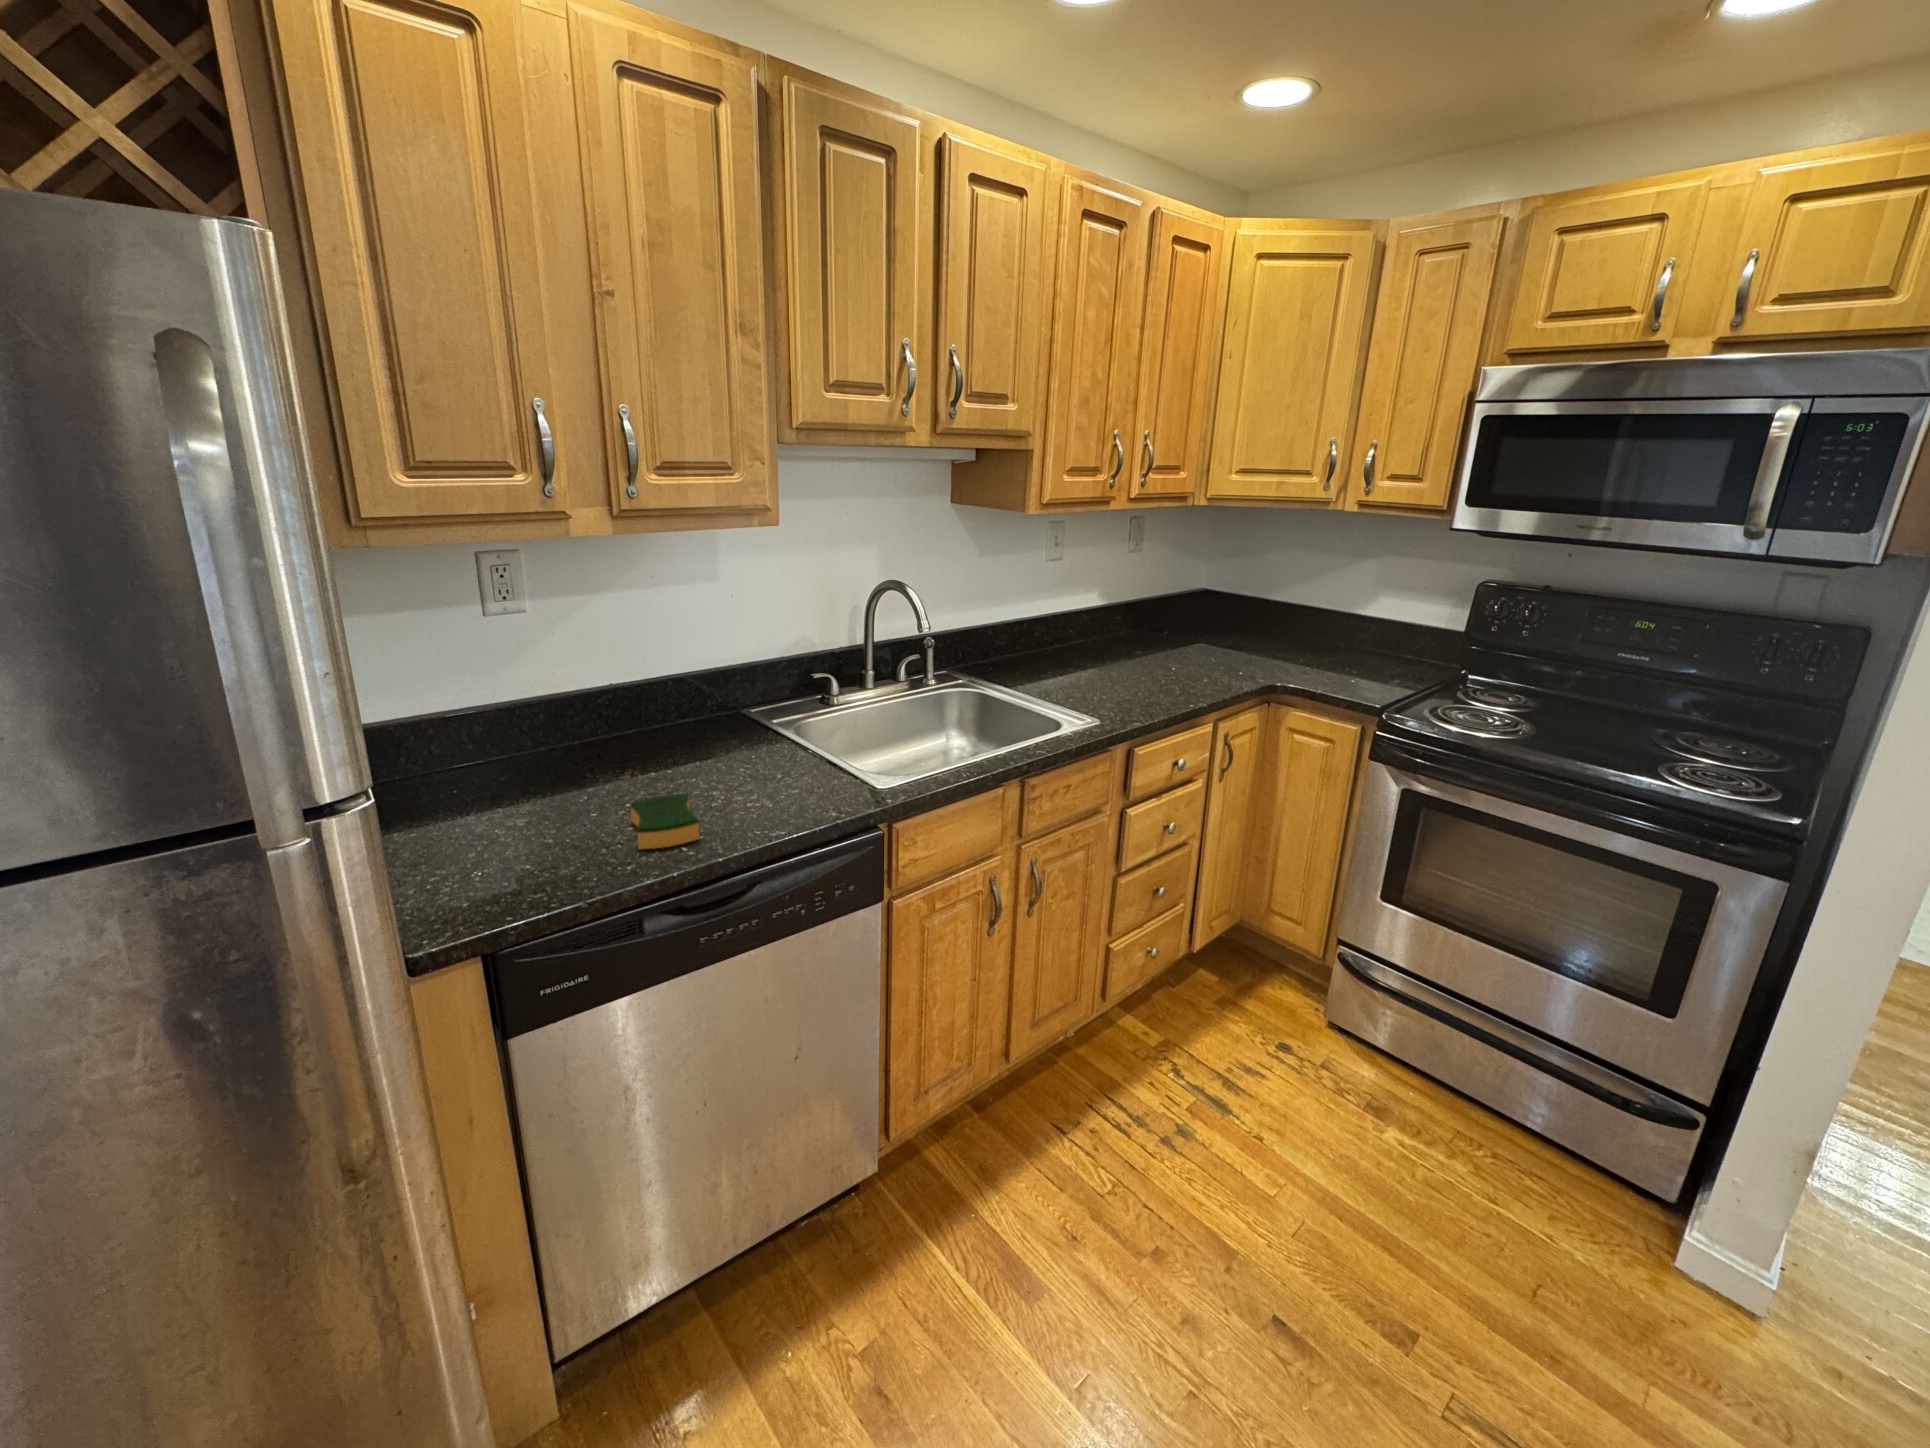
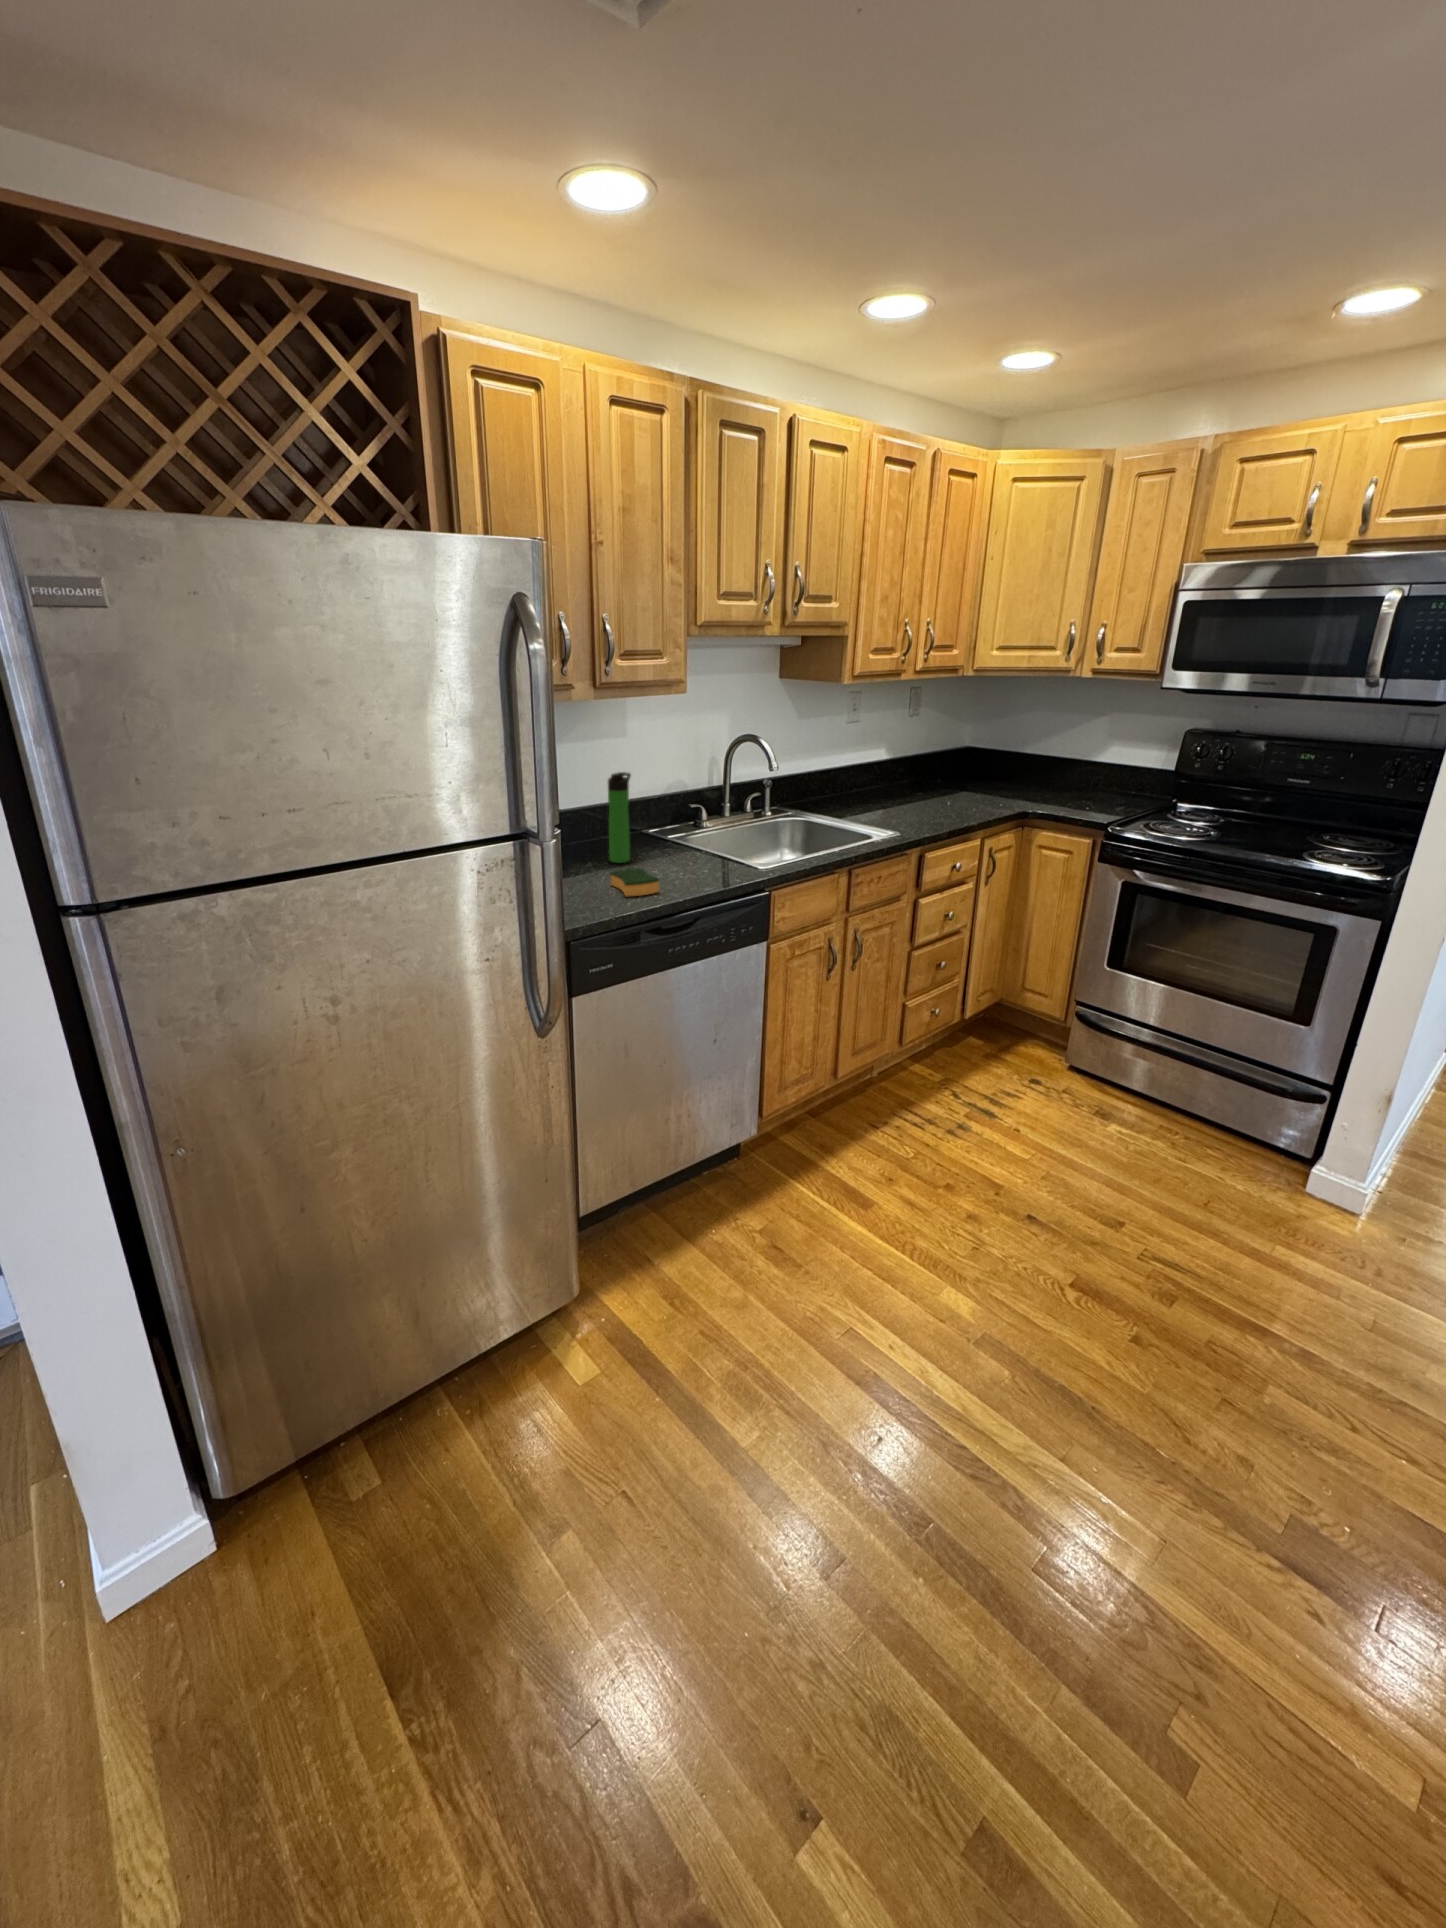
bottle: none [652,639,693,774] -> present [608,772,631,863]

